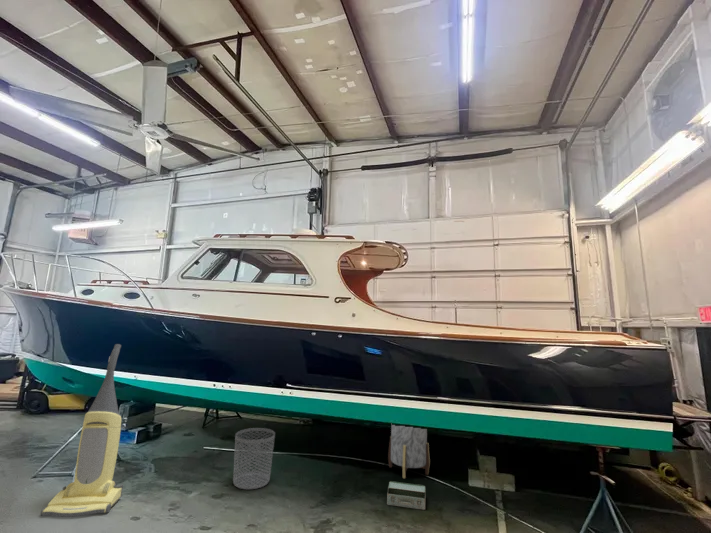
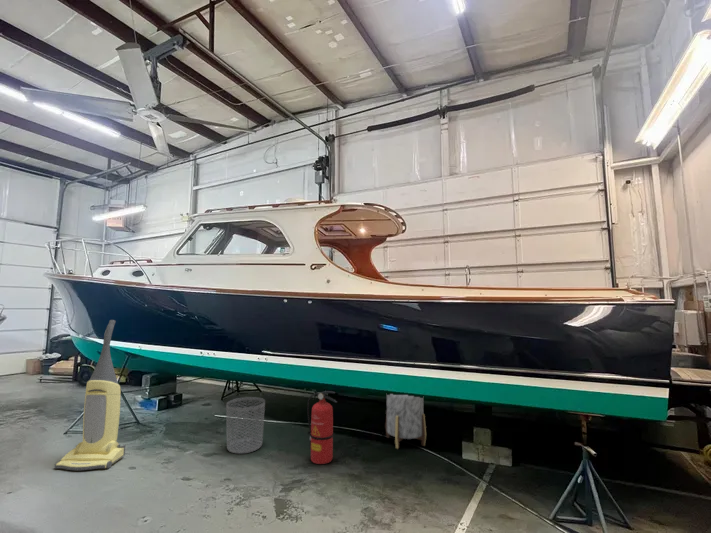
fire extinguisher: none [323,422,355,498] -> present [307,391,337,464]
toolbox: present [387,481,425,510] -> none [367,450,410,479]

